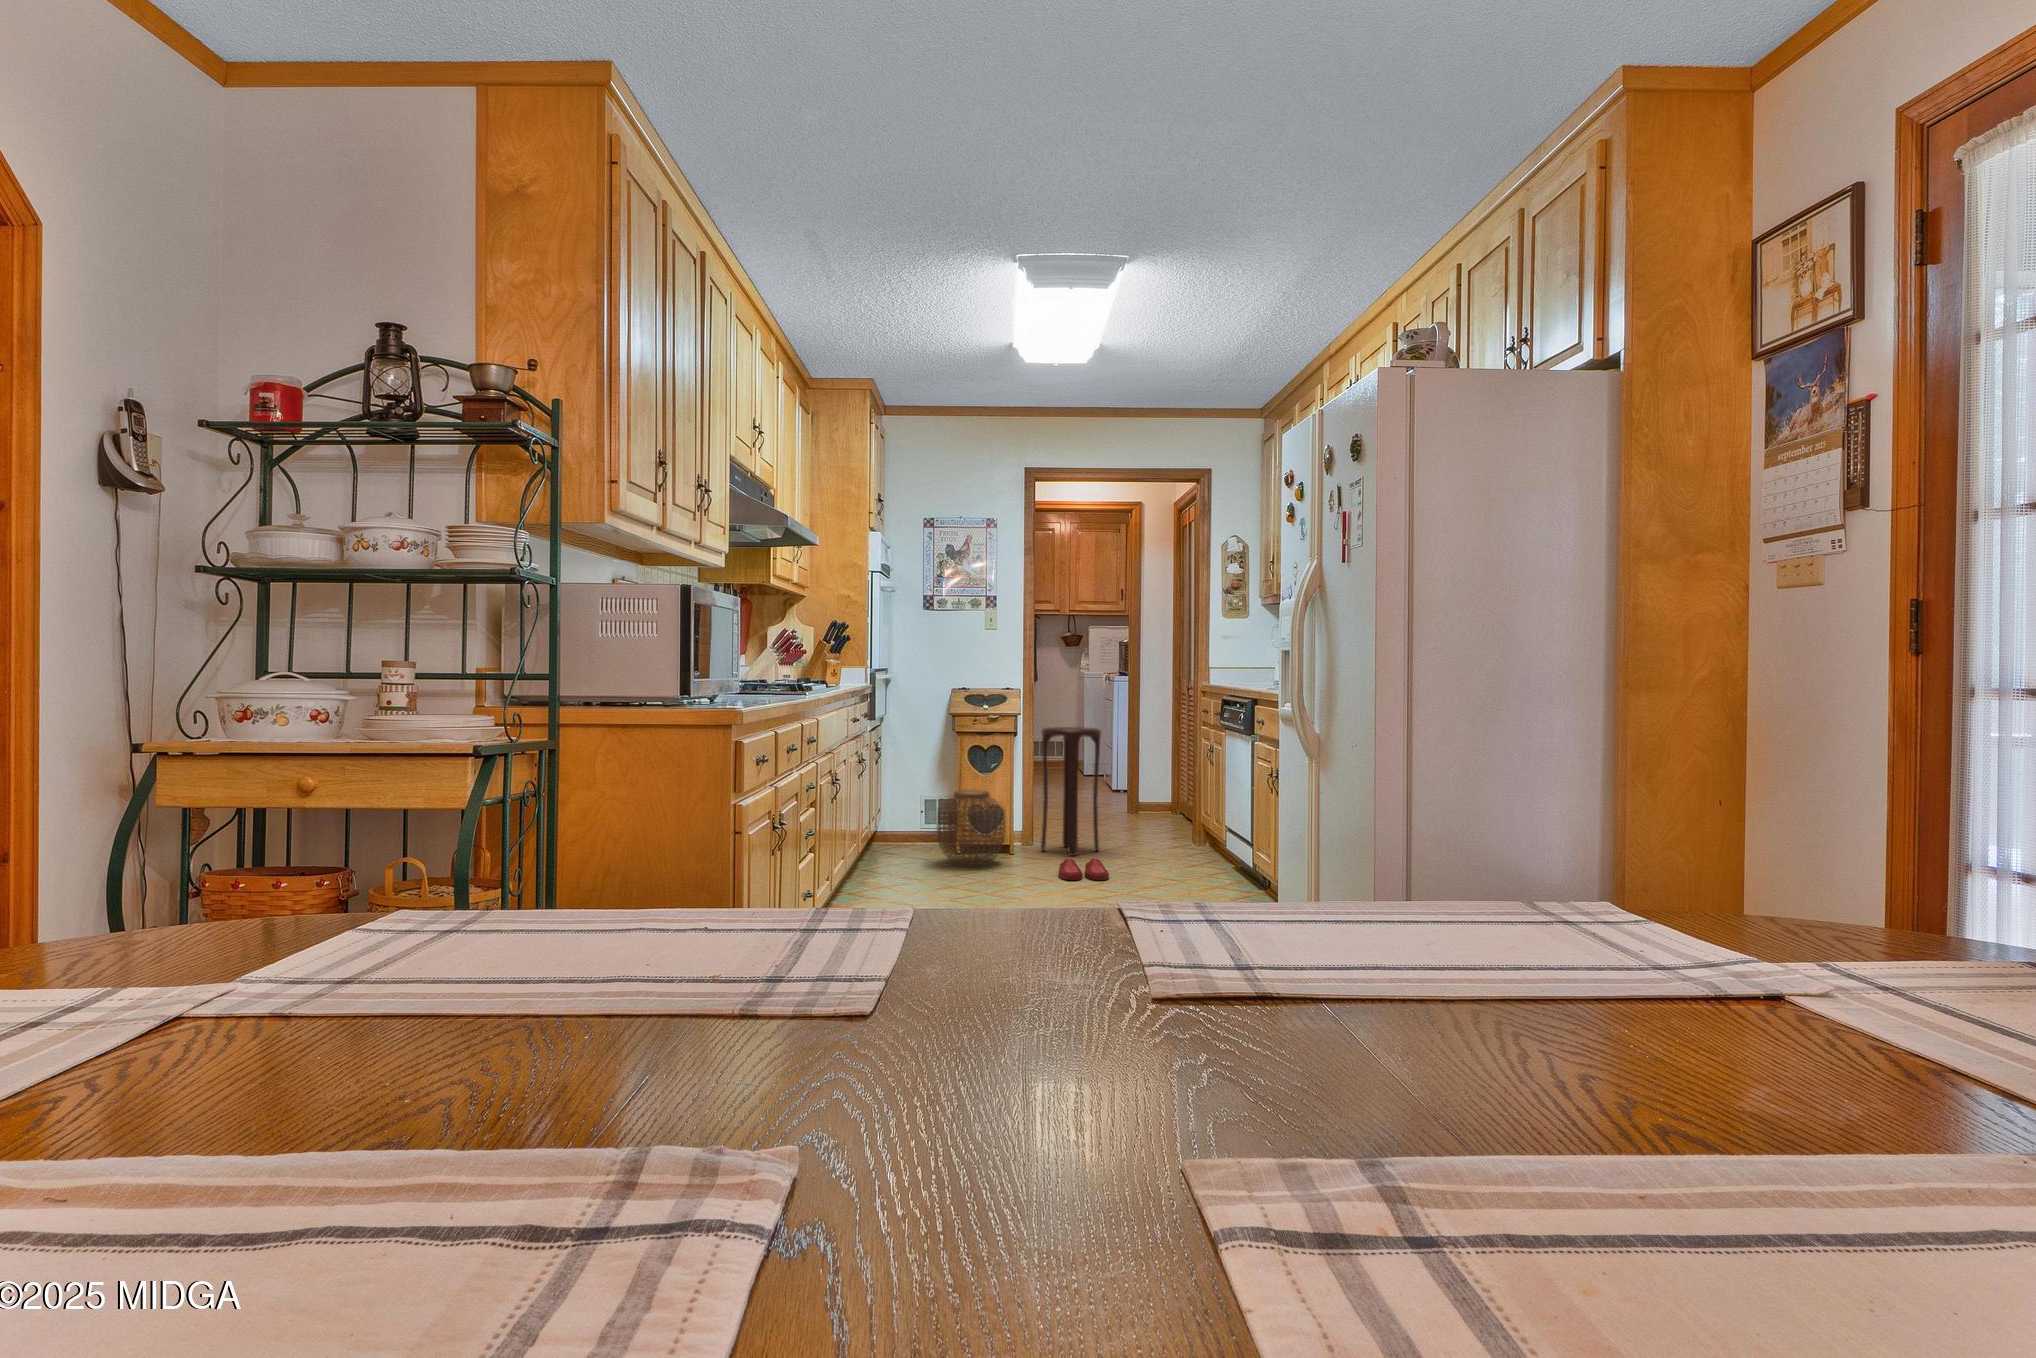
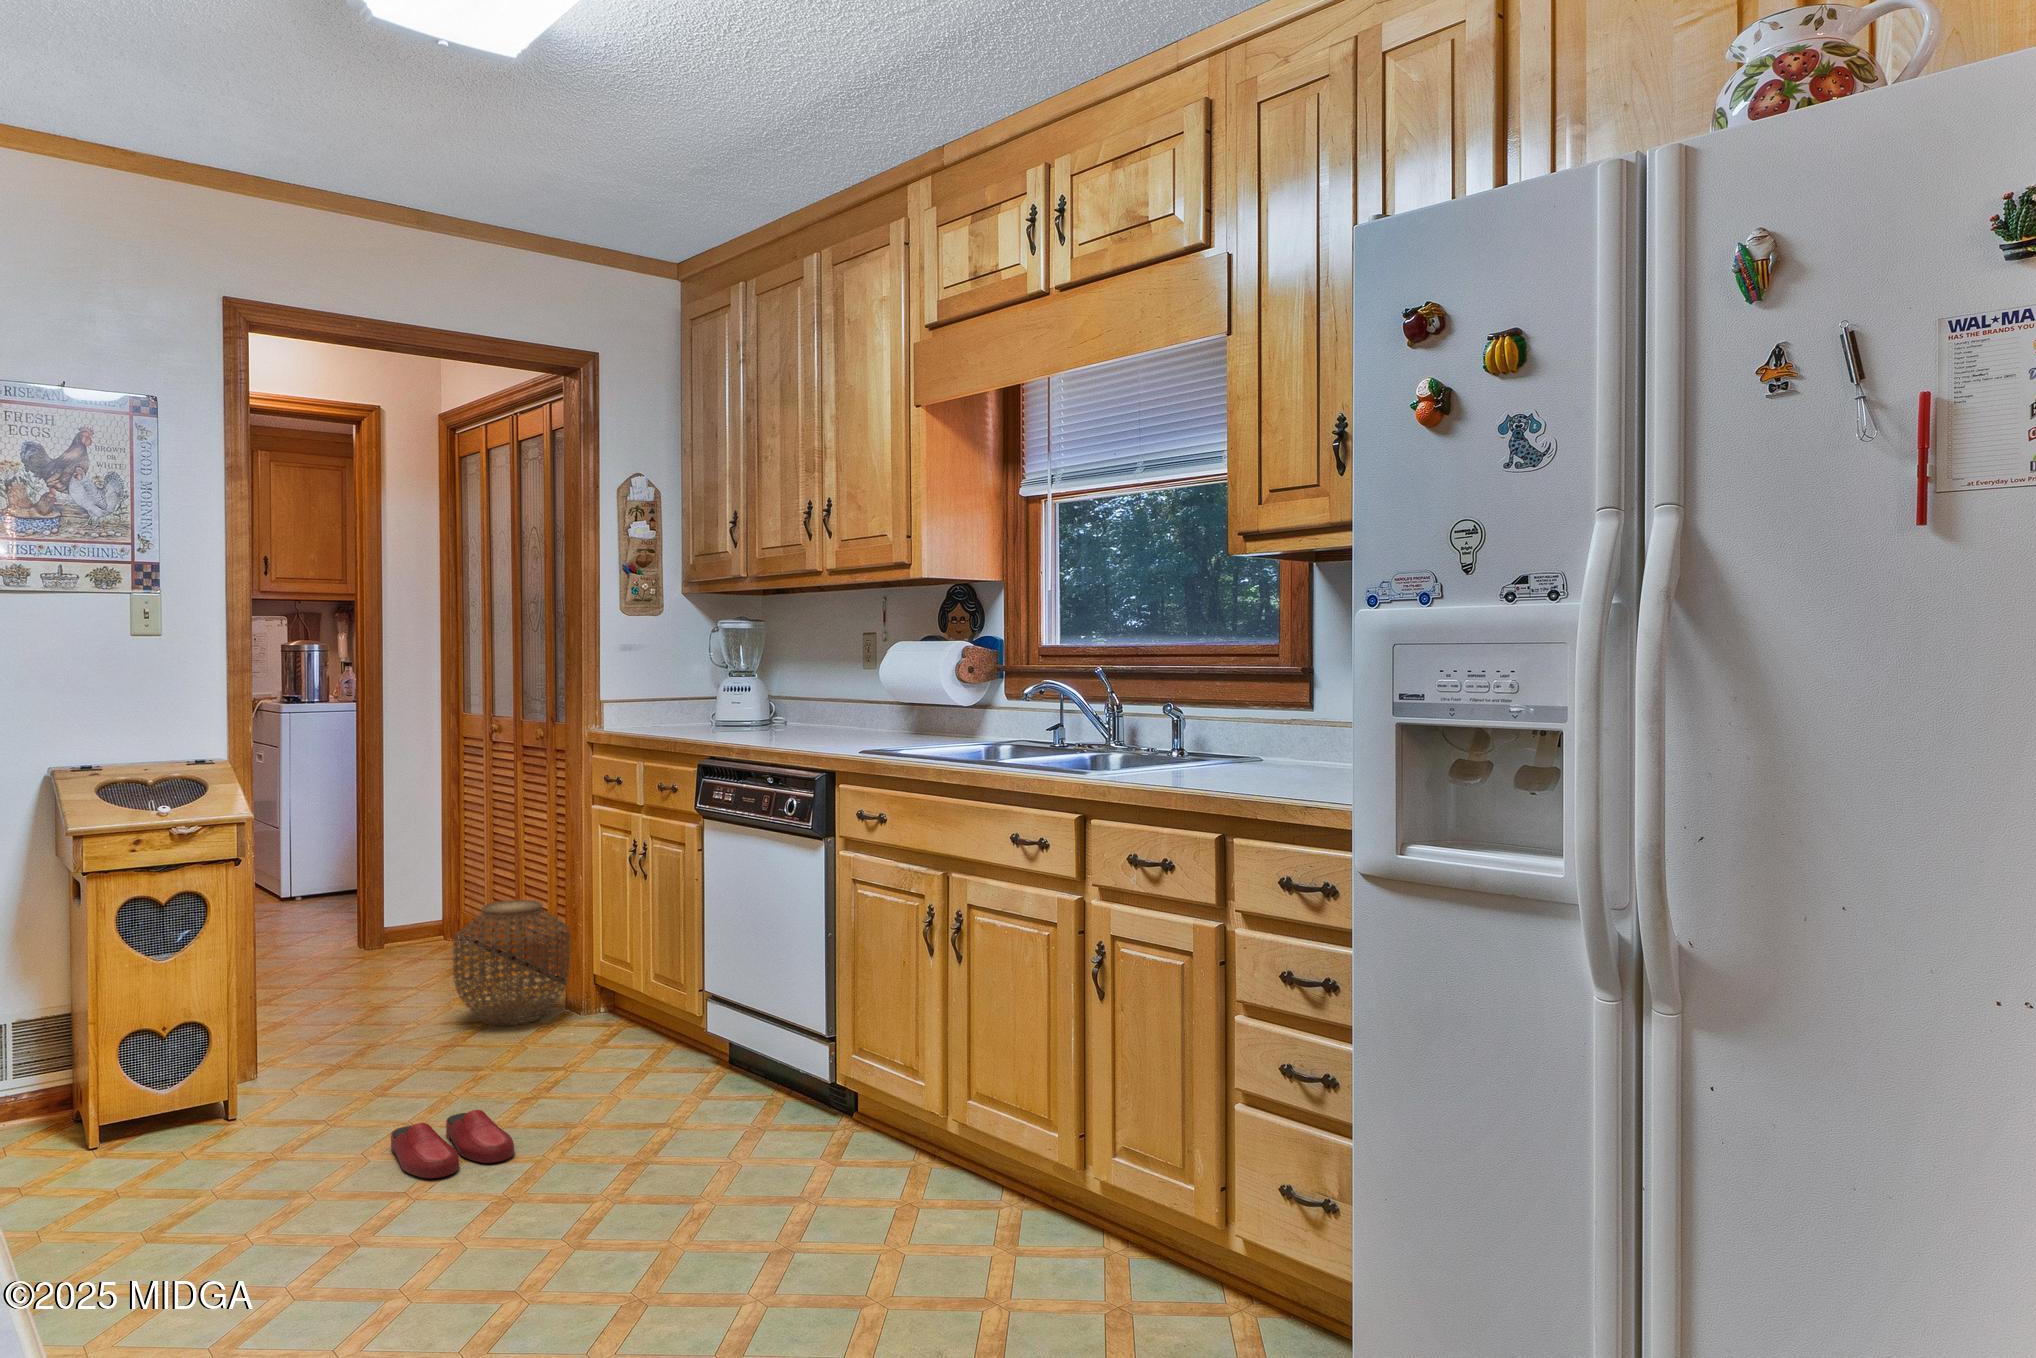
stool: present [1041,727,1101,856] -> none [295,829,429,1093]
woven basket: present [937,790,1006,866] -> present [453,900,570,1025]

